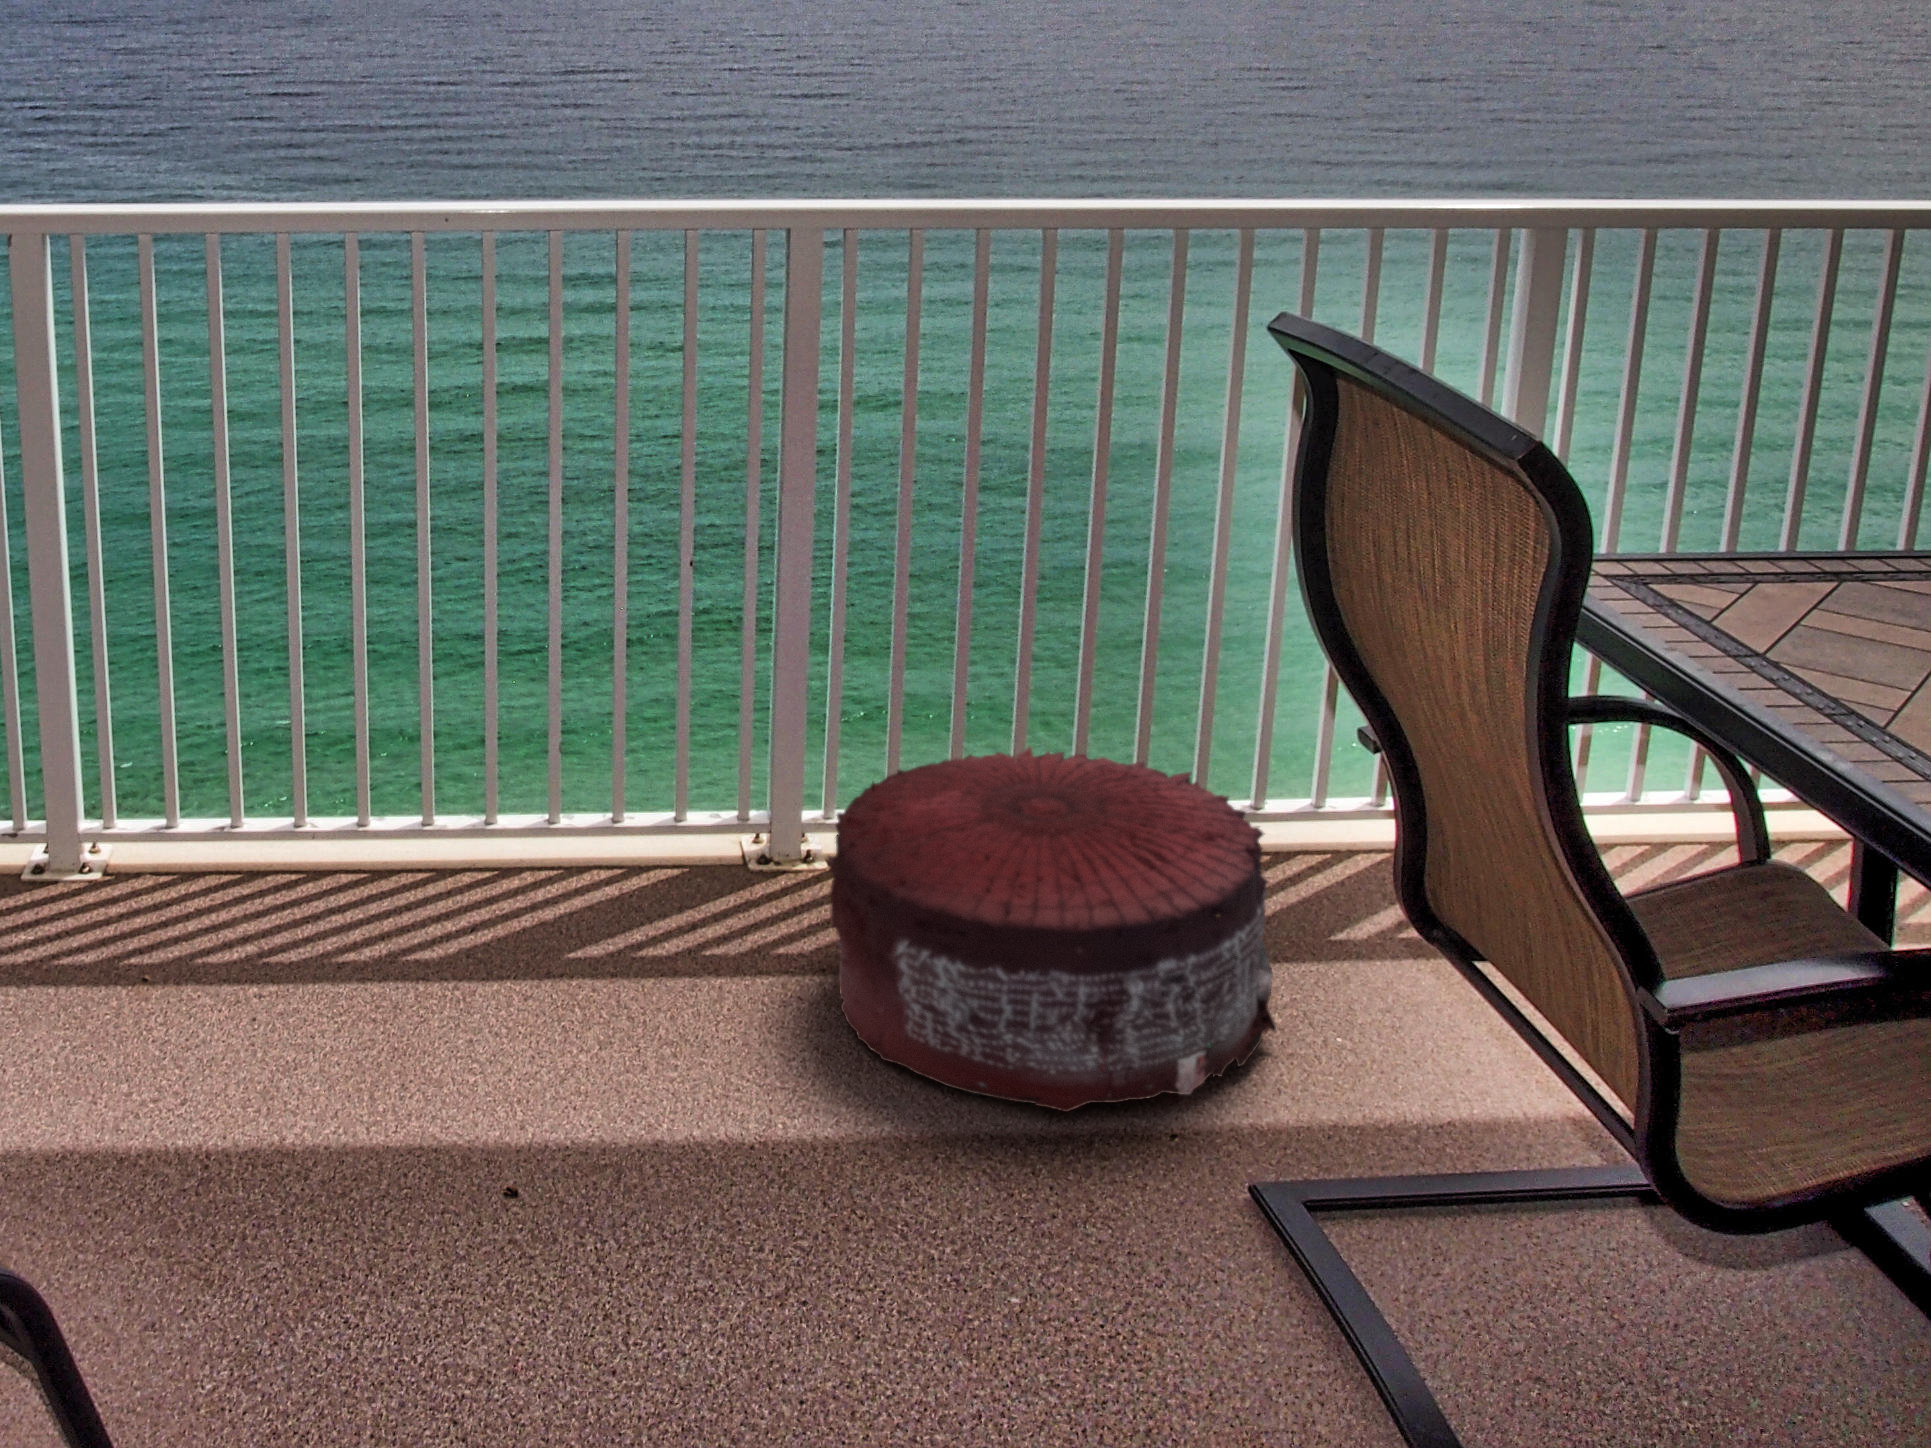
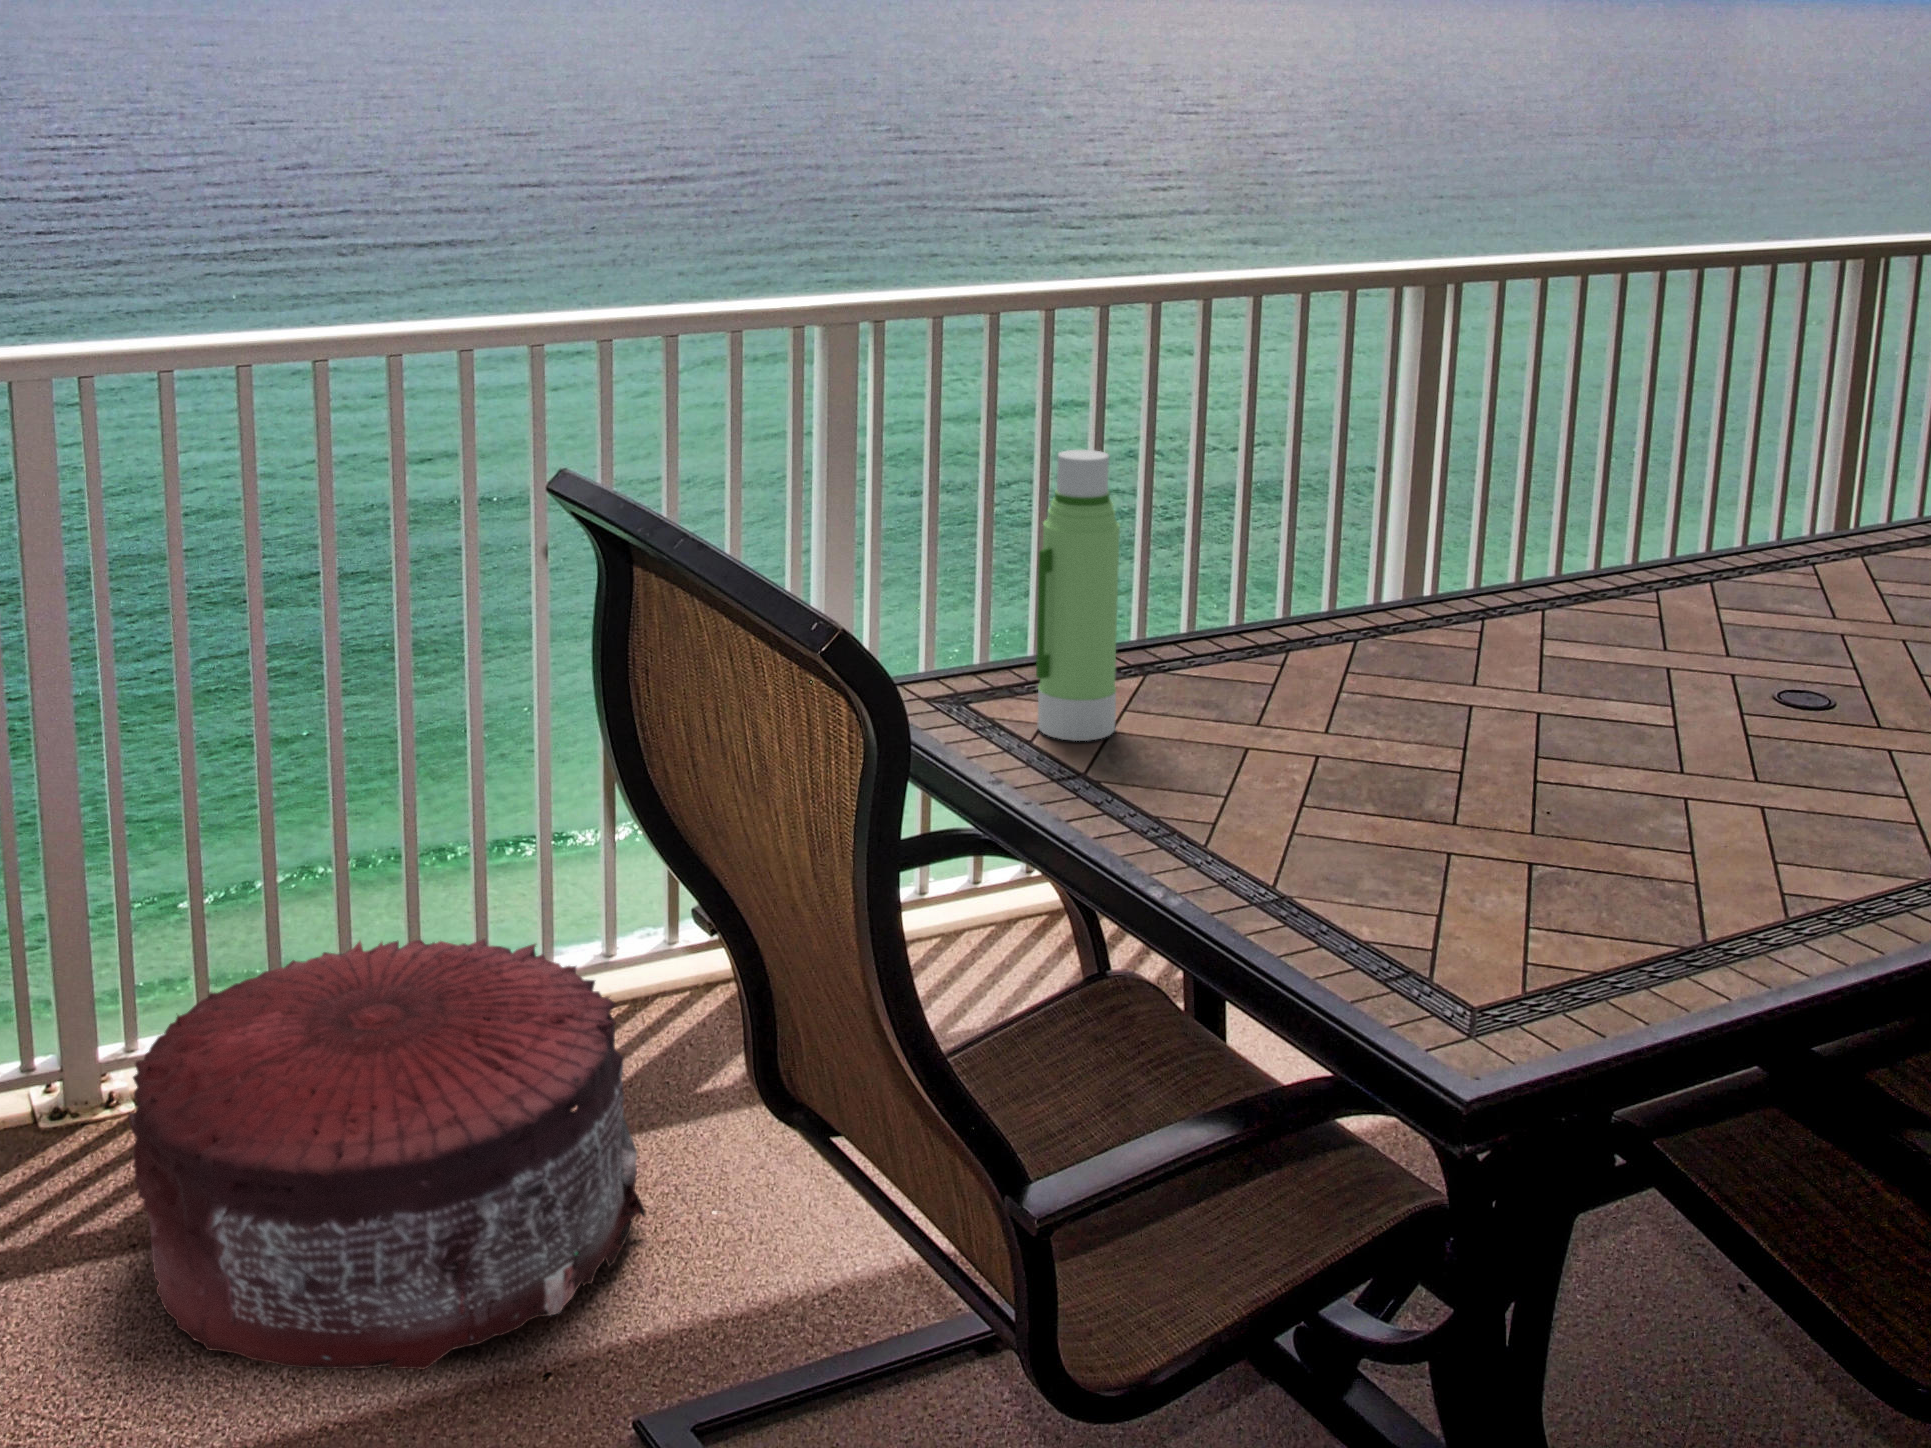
water bottle: none [1720,337,1830,625] -> present [1036,450,1120,741]

